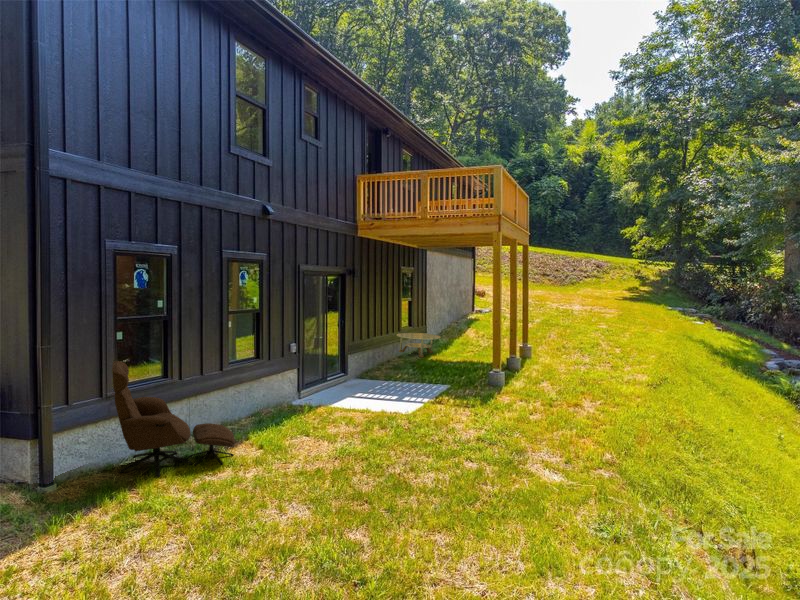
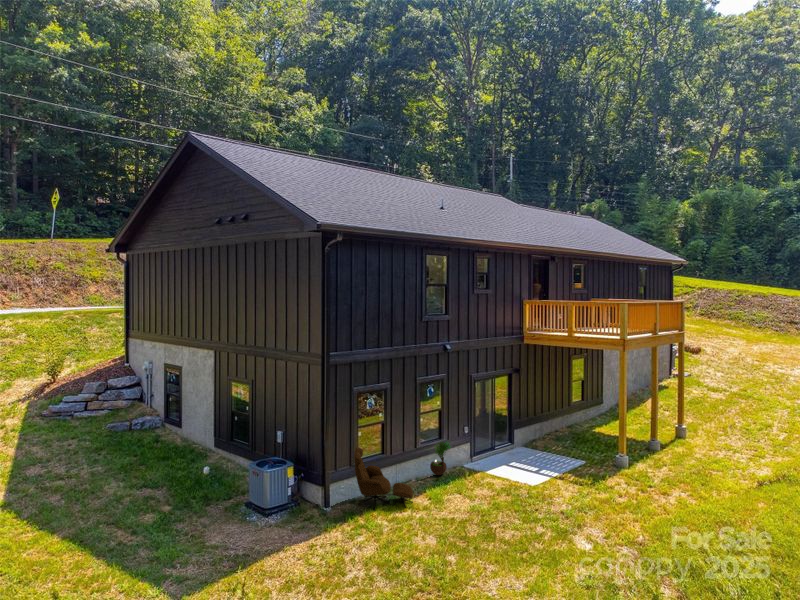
round table: present [397,333,441,357] -> none [564,407,601,431]
potted tree: none [247,353,285,414] -> present [430,442,450,475]

